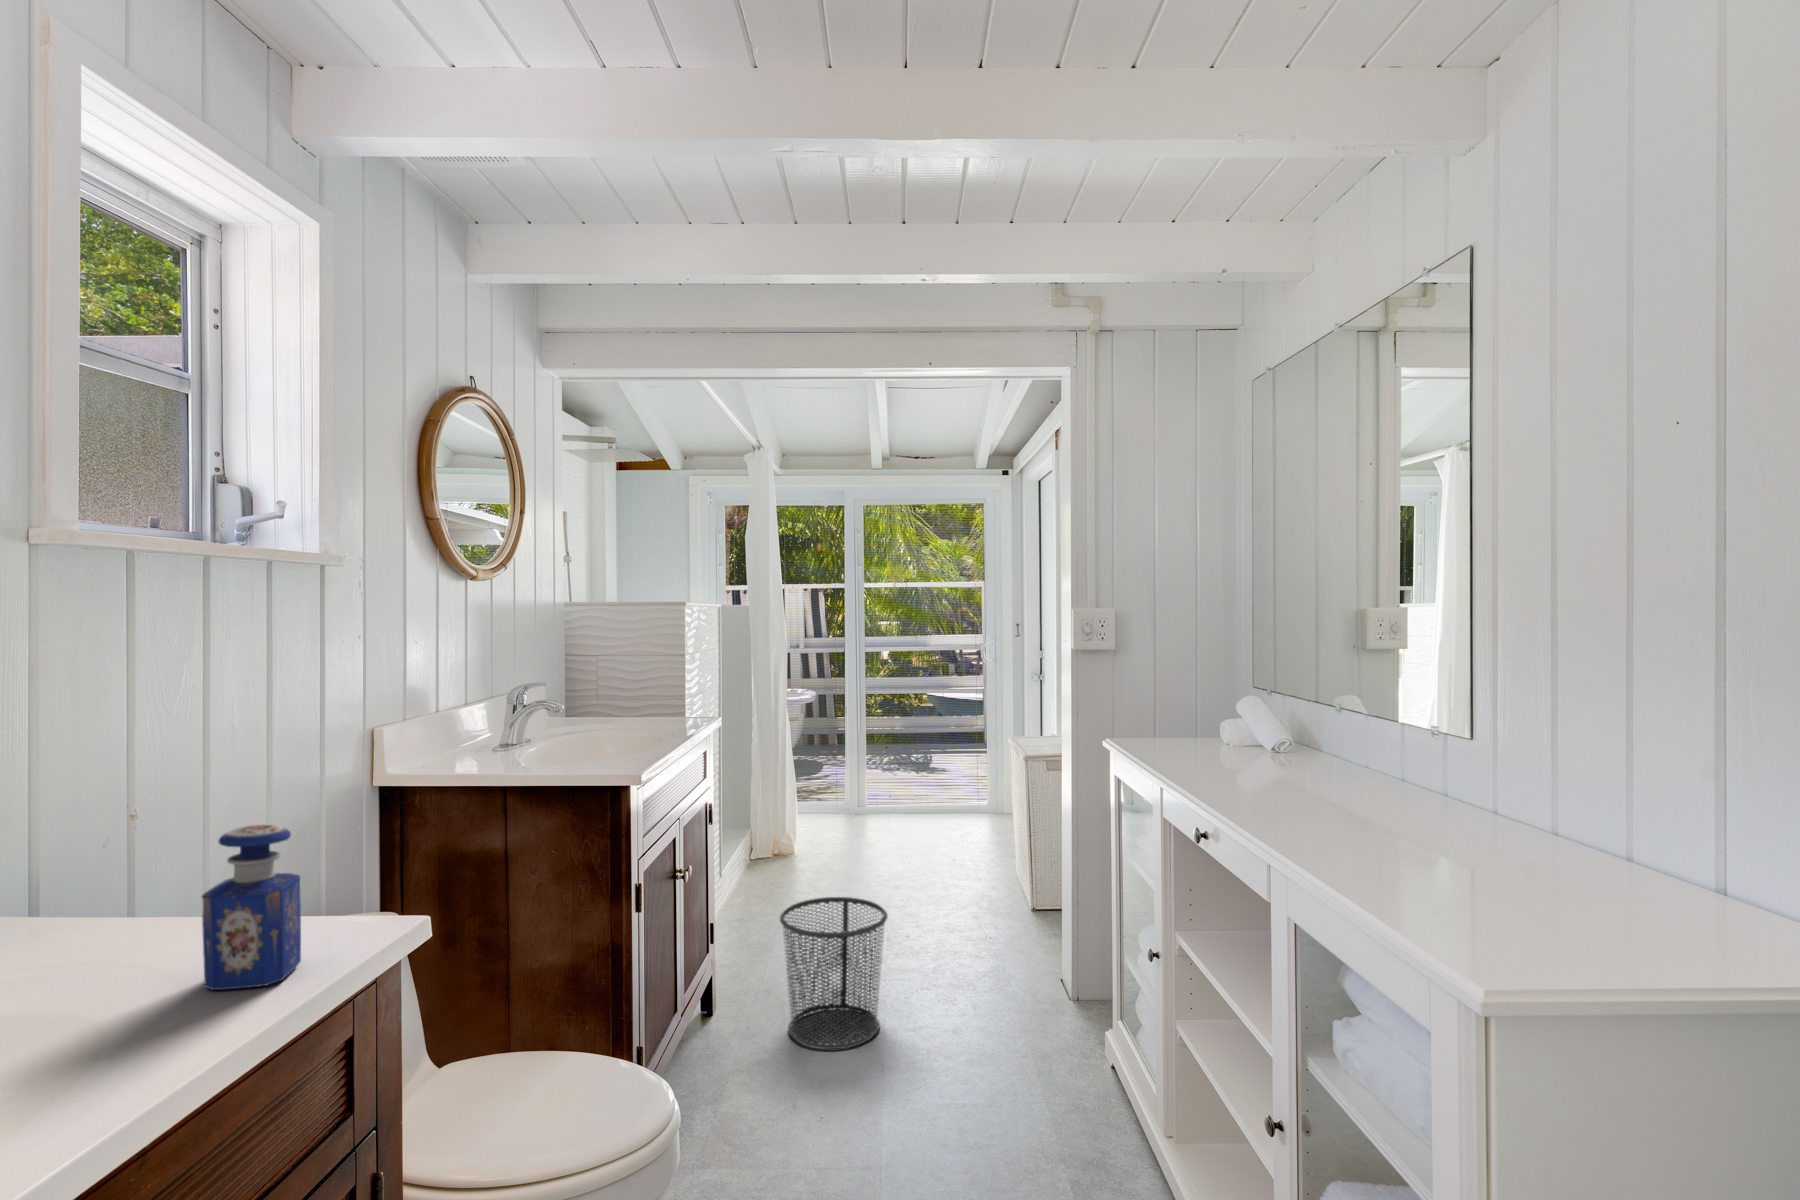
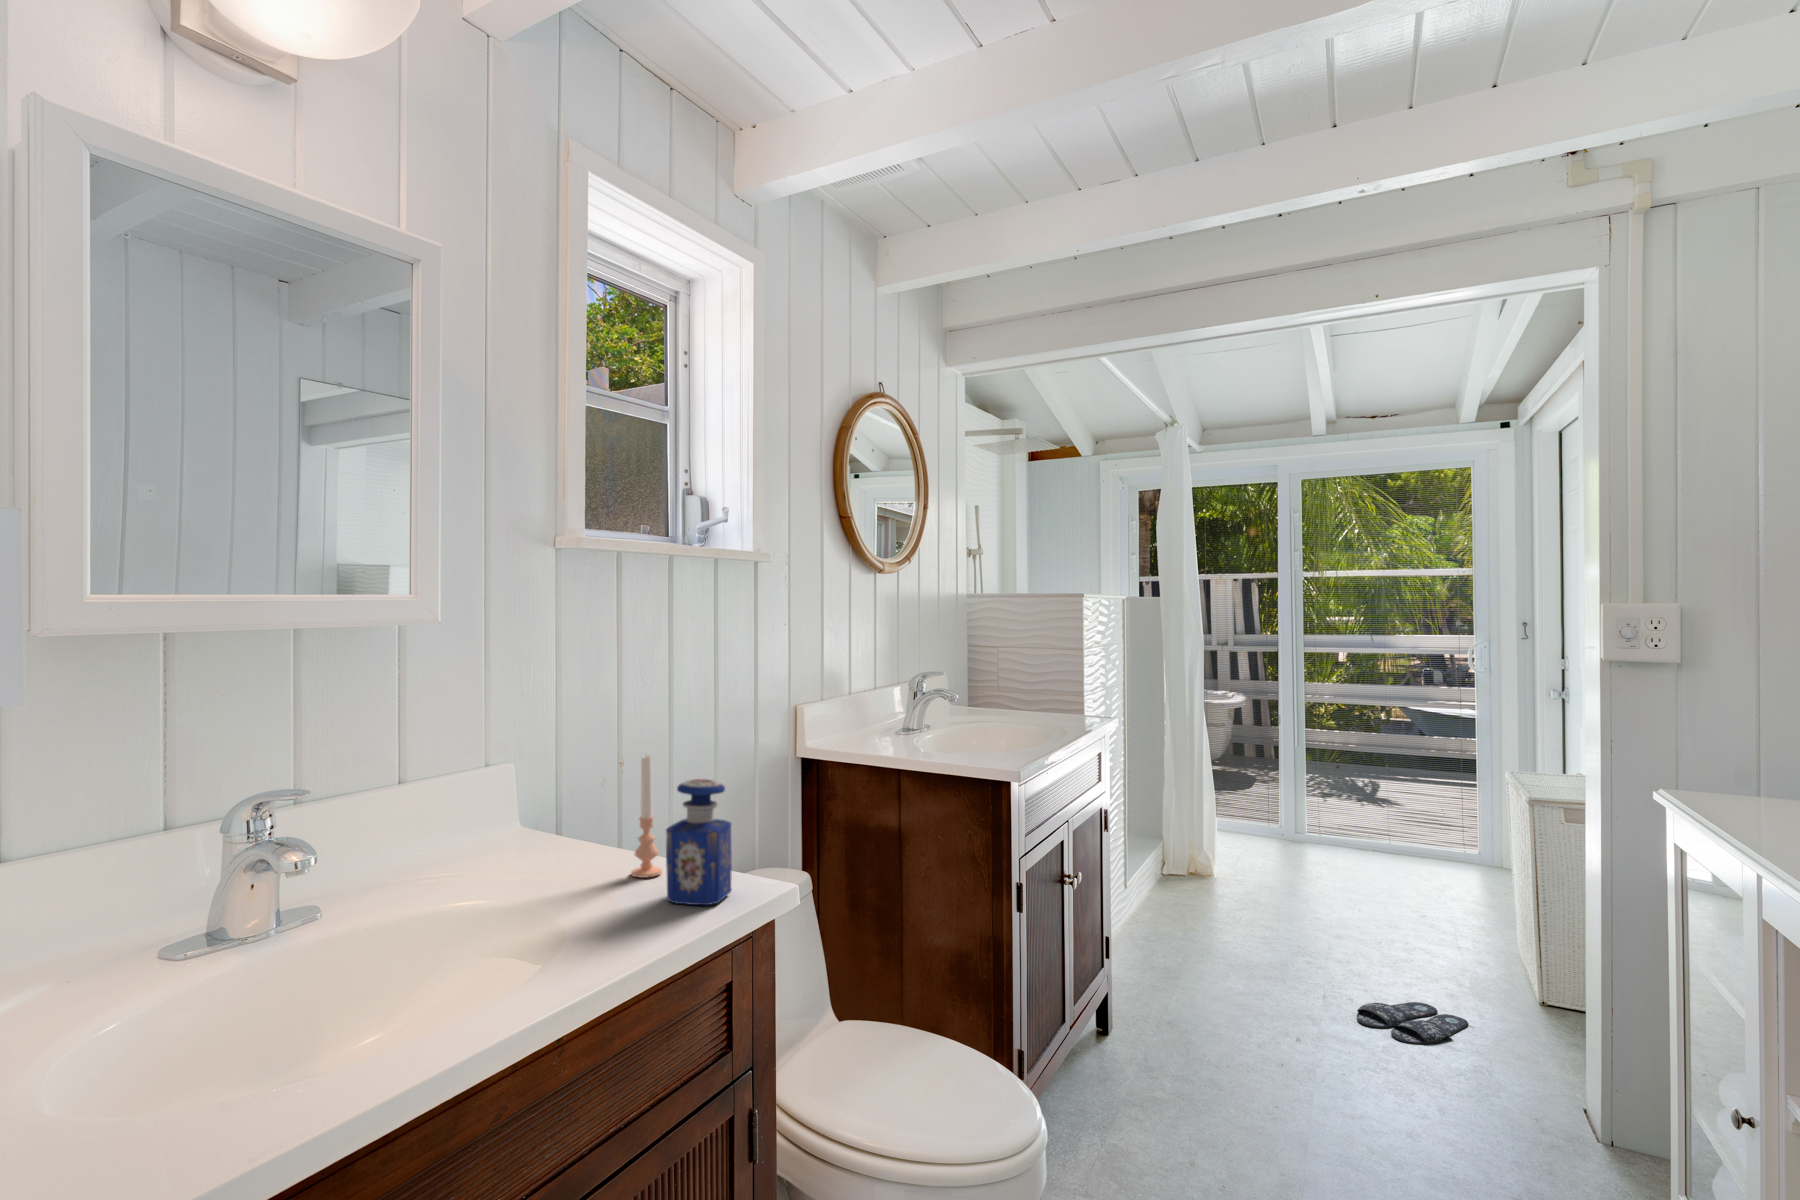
candle: none [147,799,195,961] -> present [631,755,662,878]
waste bin: present [780,897,887,1049] -> none [1176,921,1299,1087]
slippers: none [929,943,1014,980] -> present [1357,1002,1468,1044]

